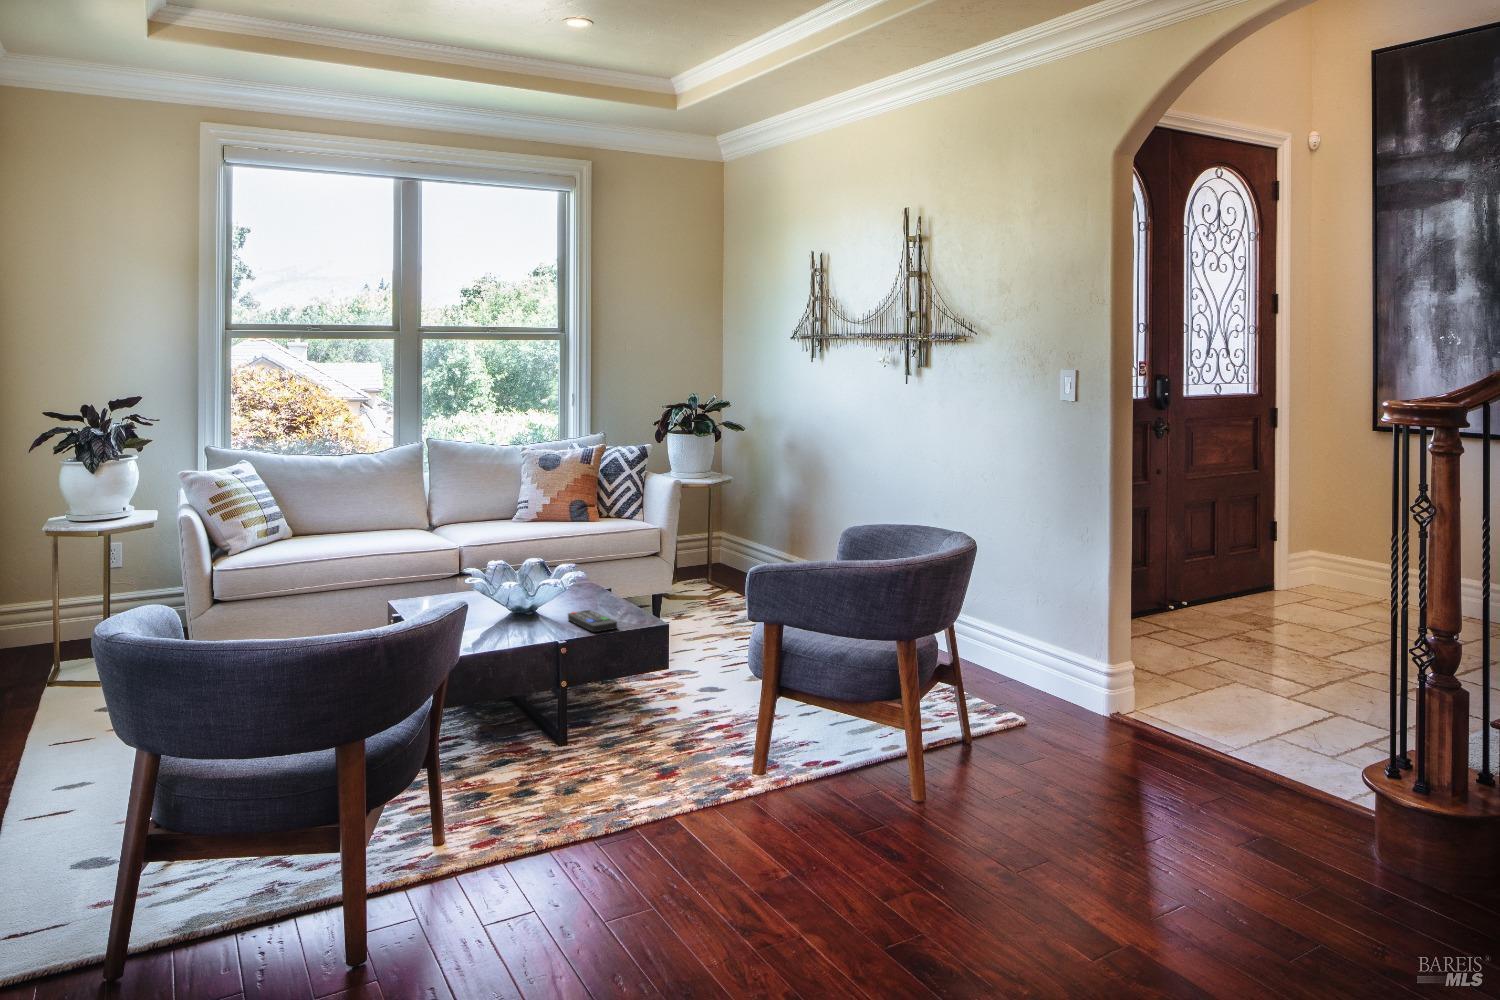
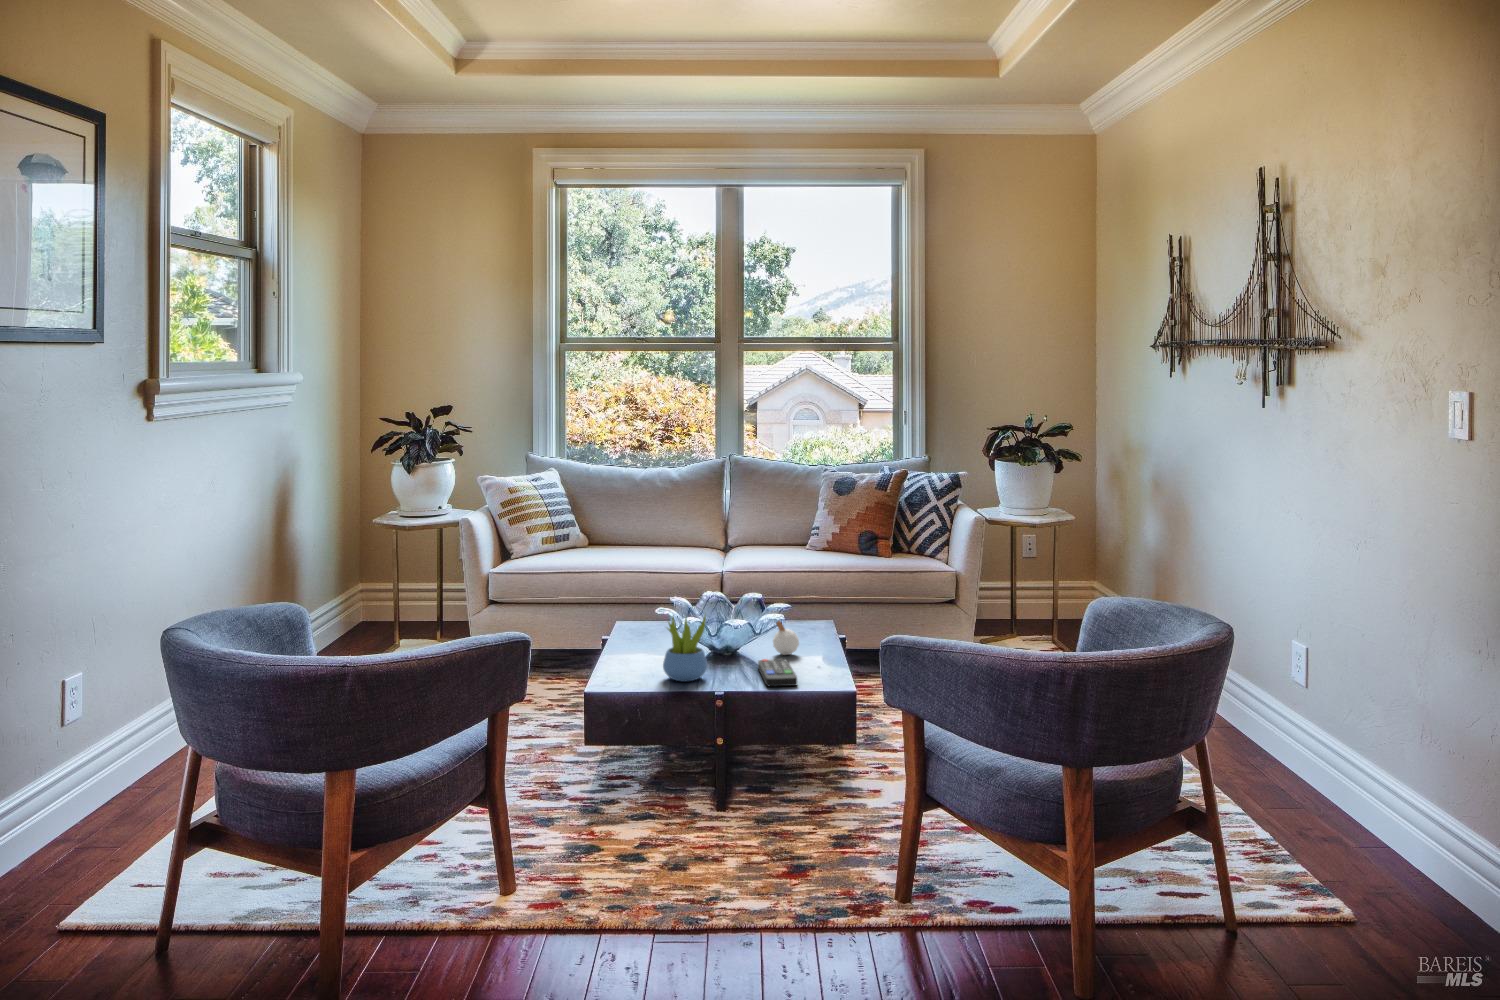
candle: none [565,570,590,608] -> present [773,621,799,655]
succulent plant: none [492,575,534,639] -> present [663,616,707,681]

